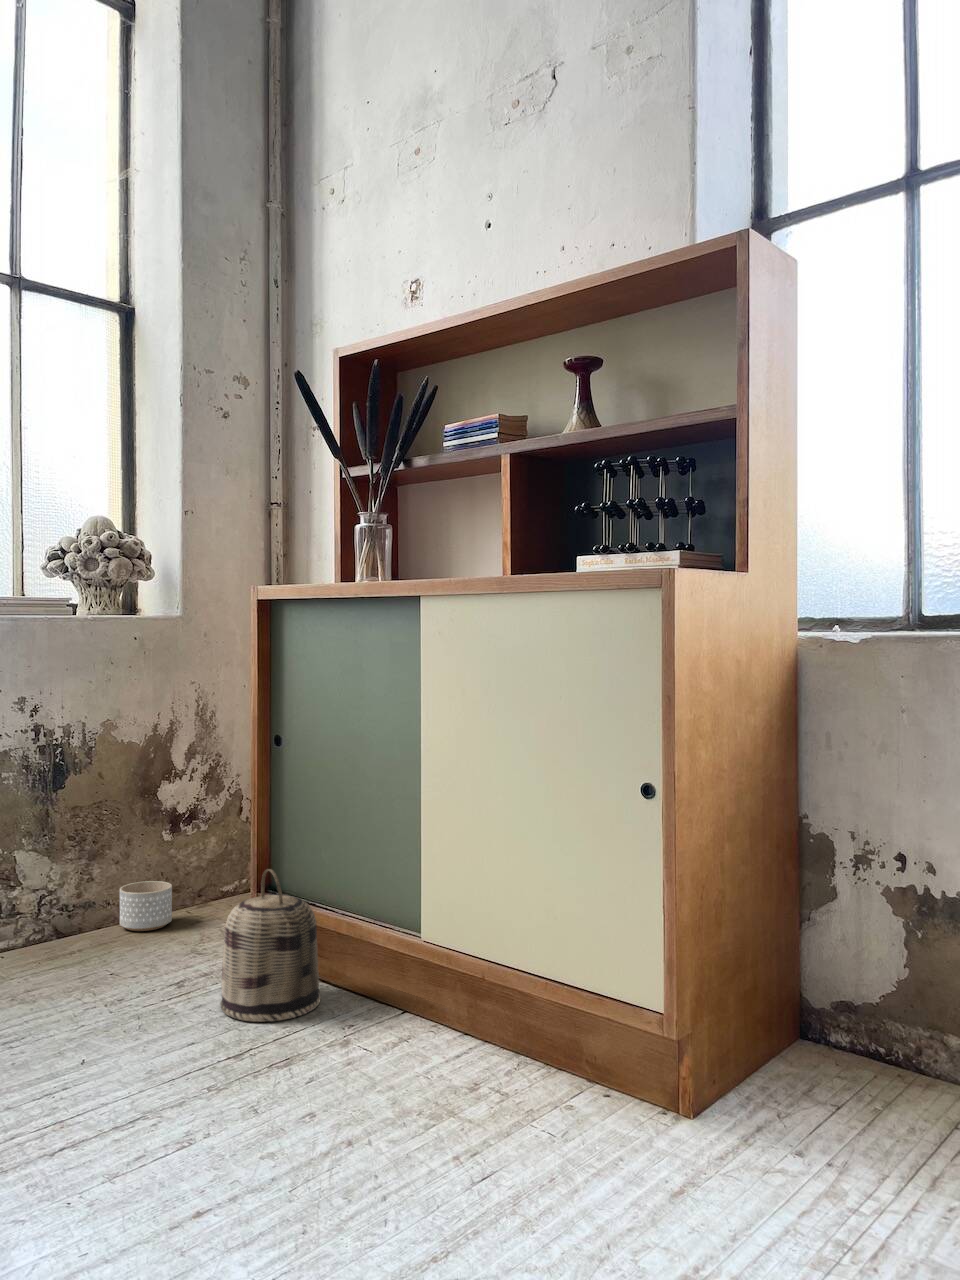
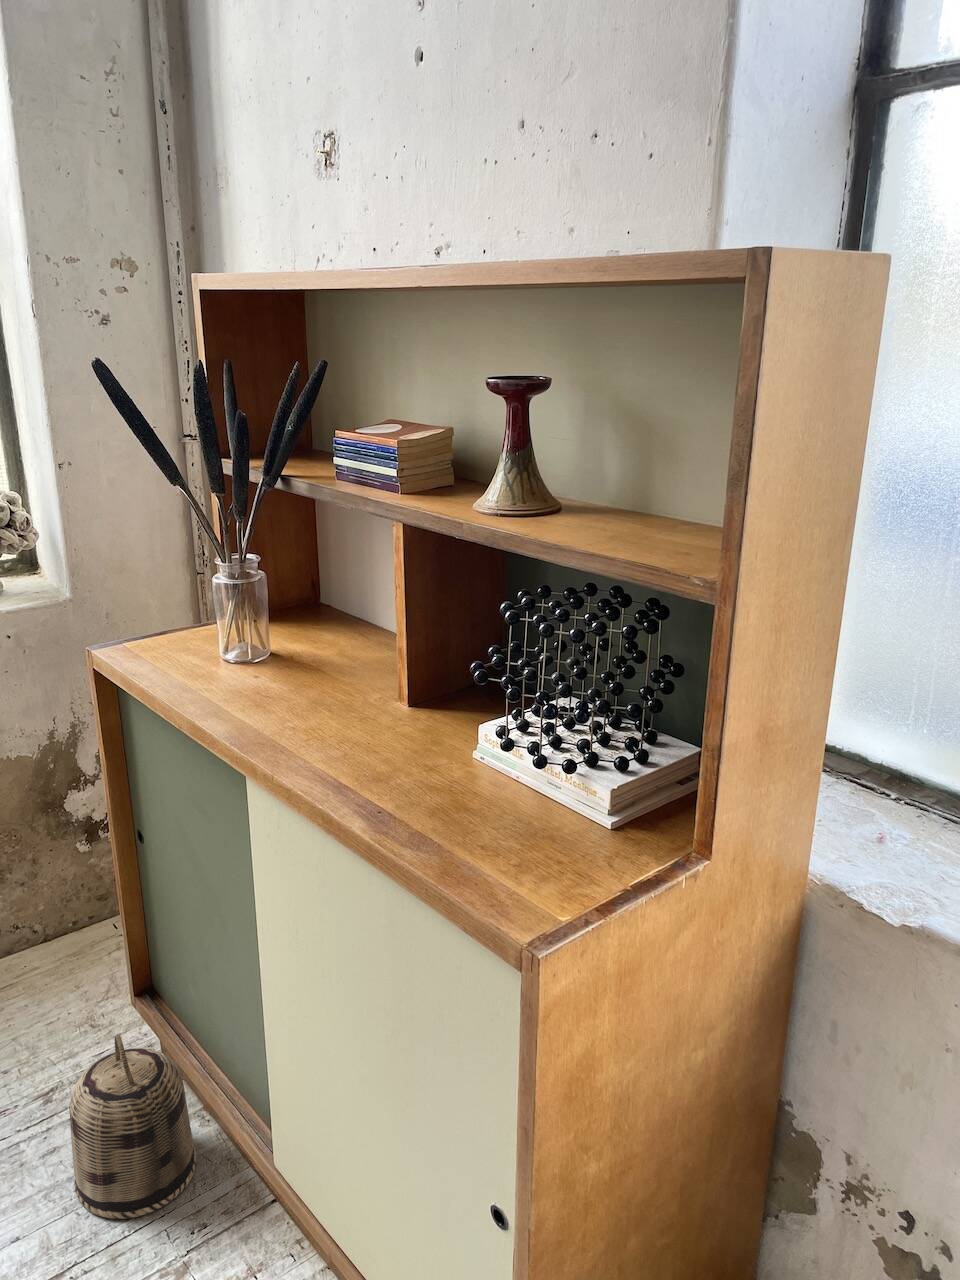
planter: present [120,881,172,931] -> none [21,908,87,976]

